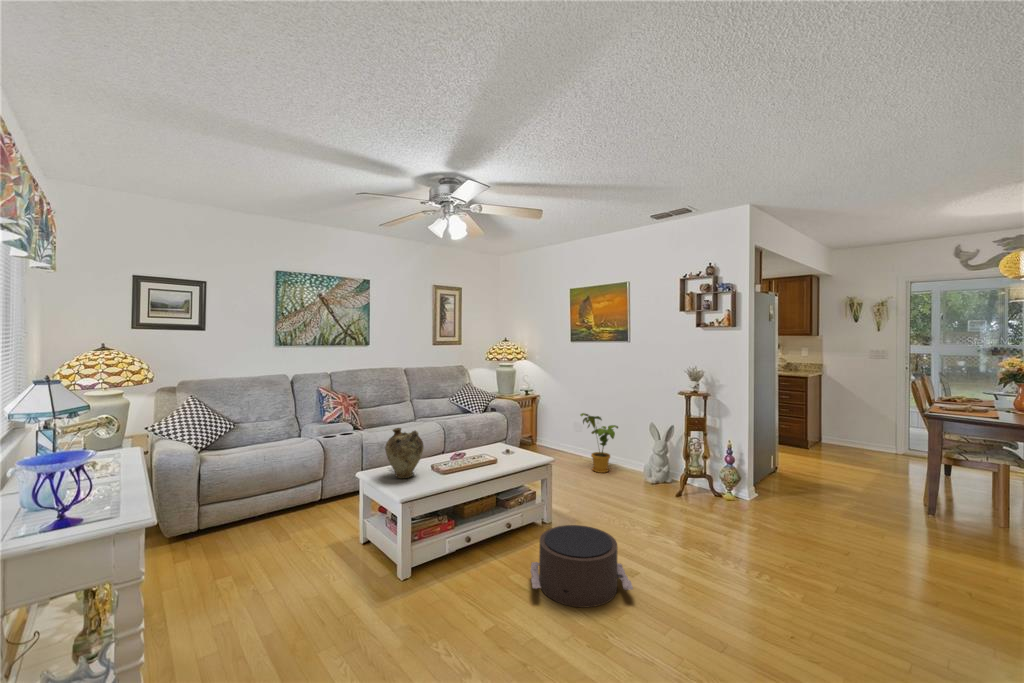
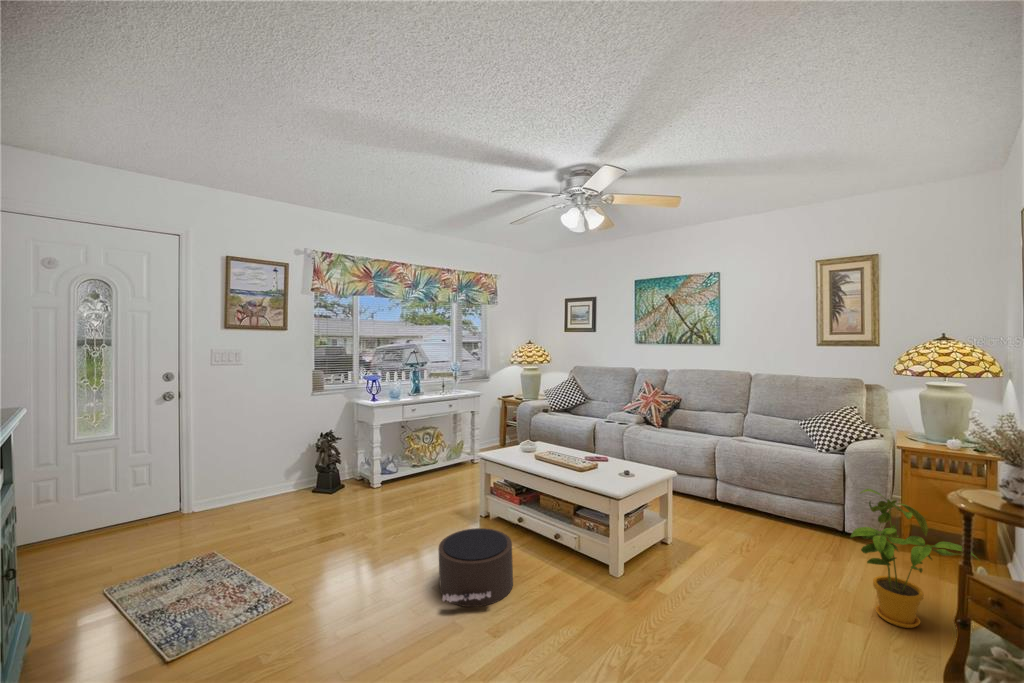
vase: present [385,428,423,478] -> none [509,414,539,454]

